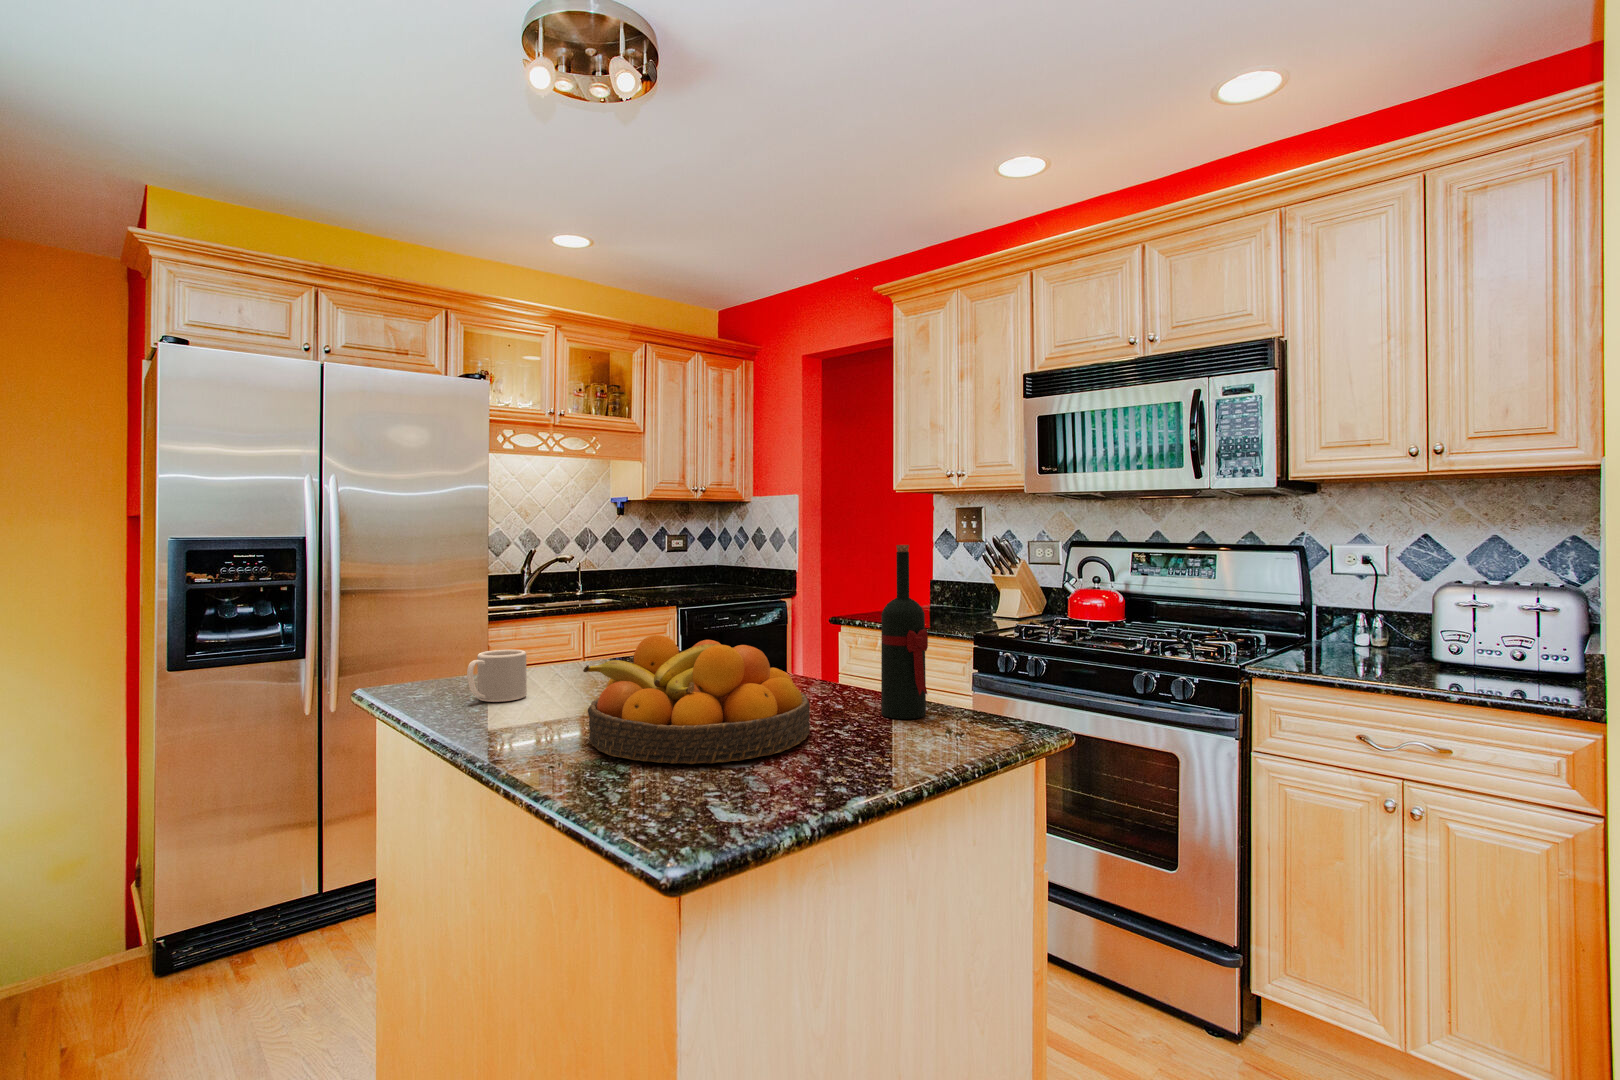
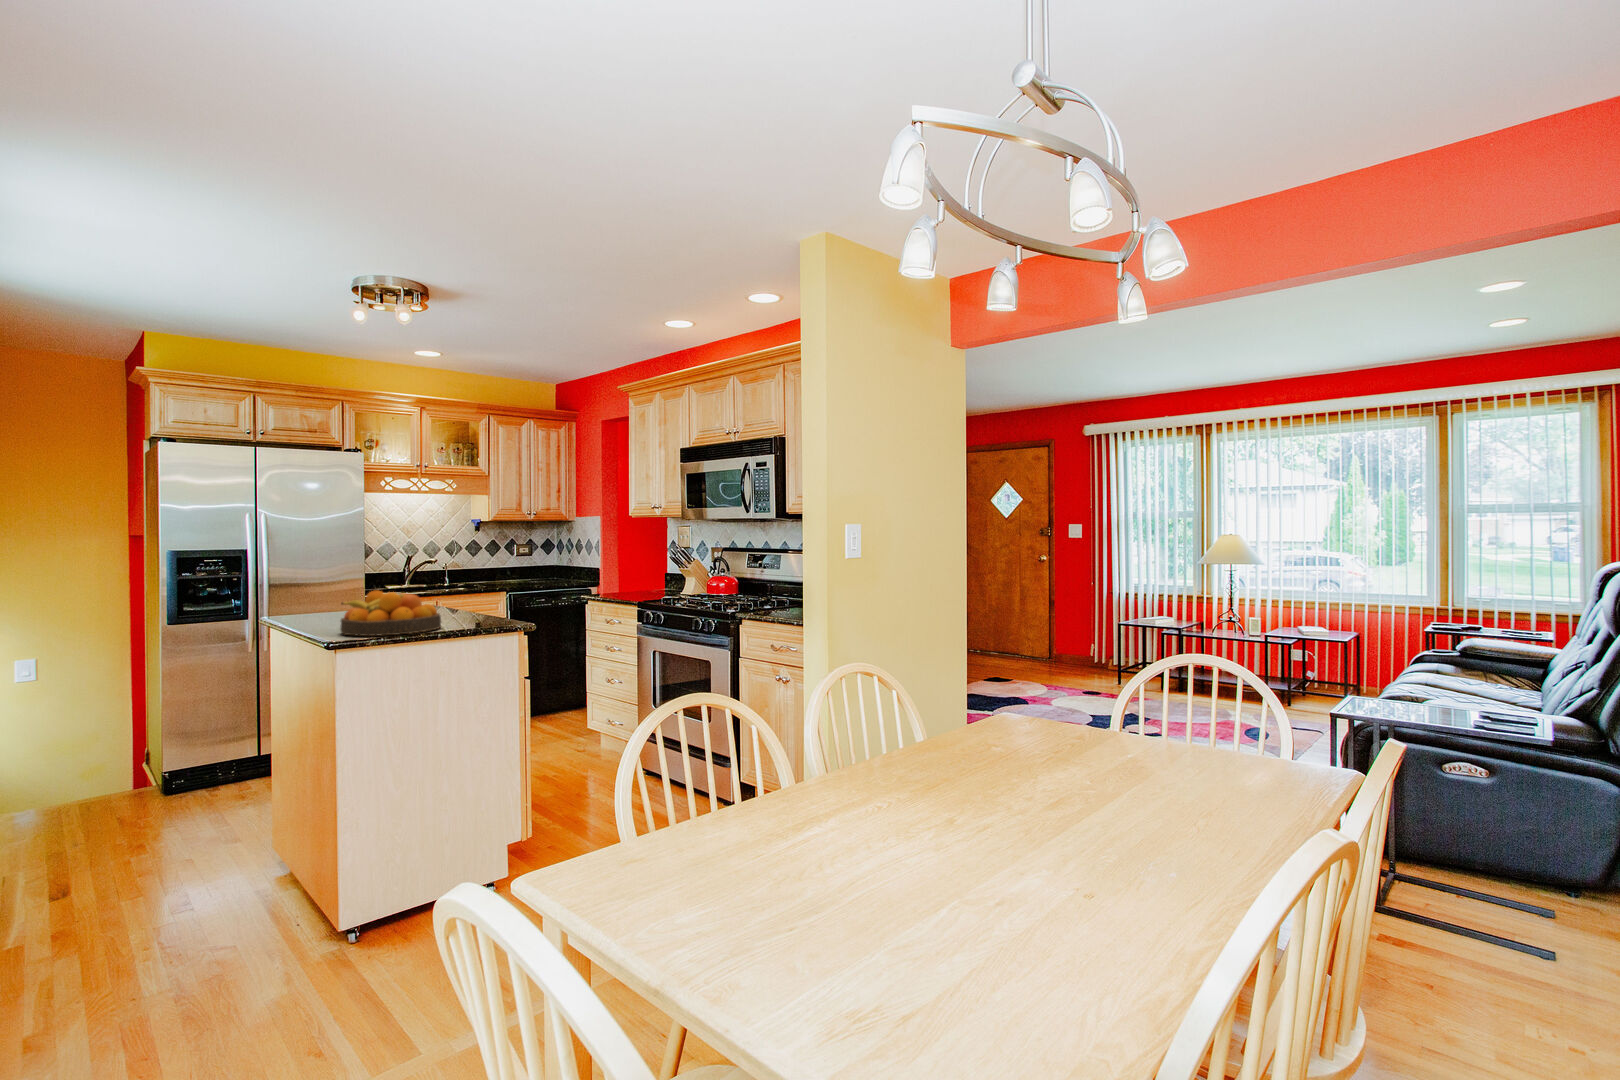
wine bottle: present [881,545,928,719] -> none [482,552,503,626]
mug: present [467,649,527,702] -> none [306,602,337,624]

